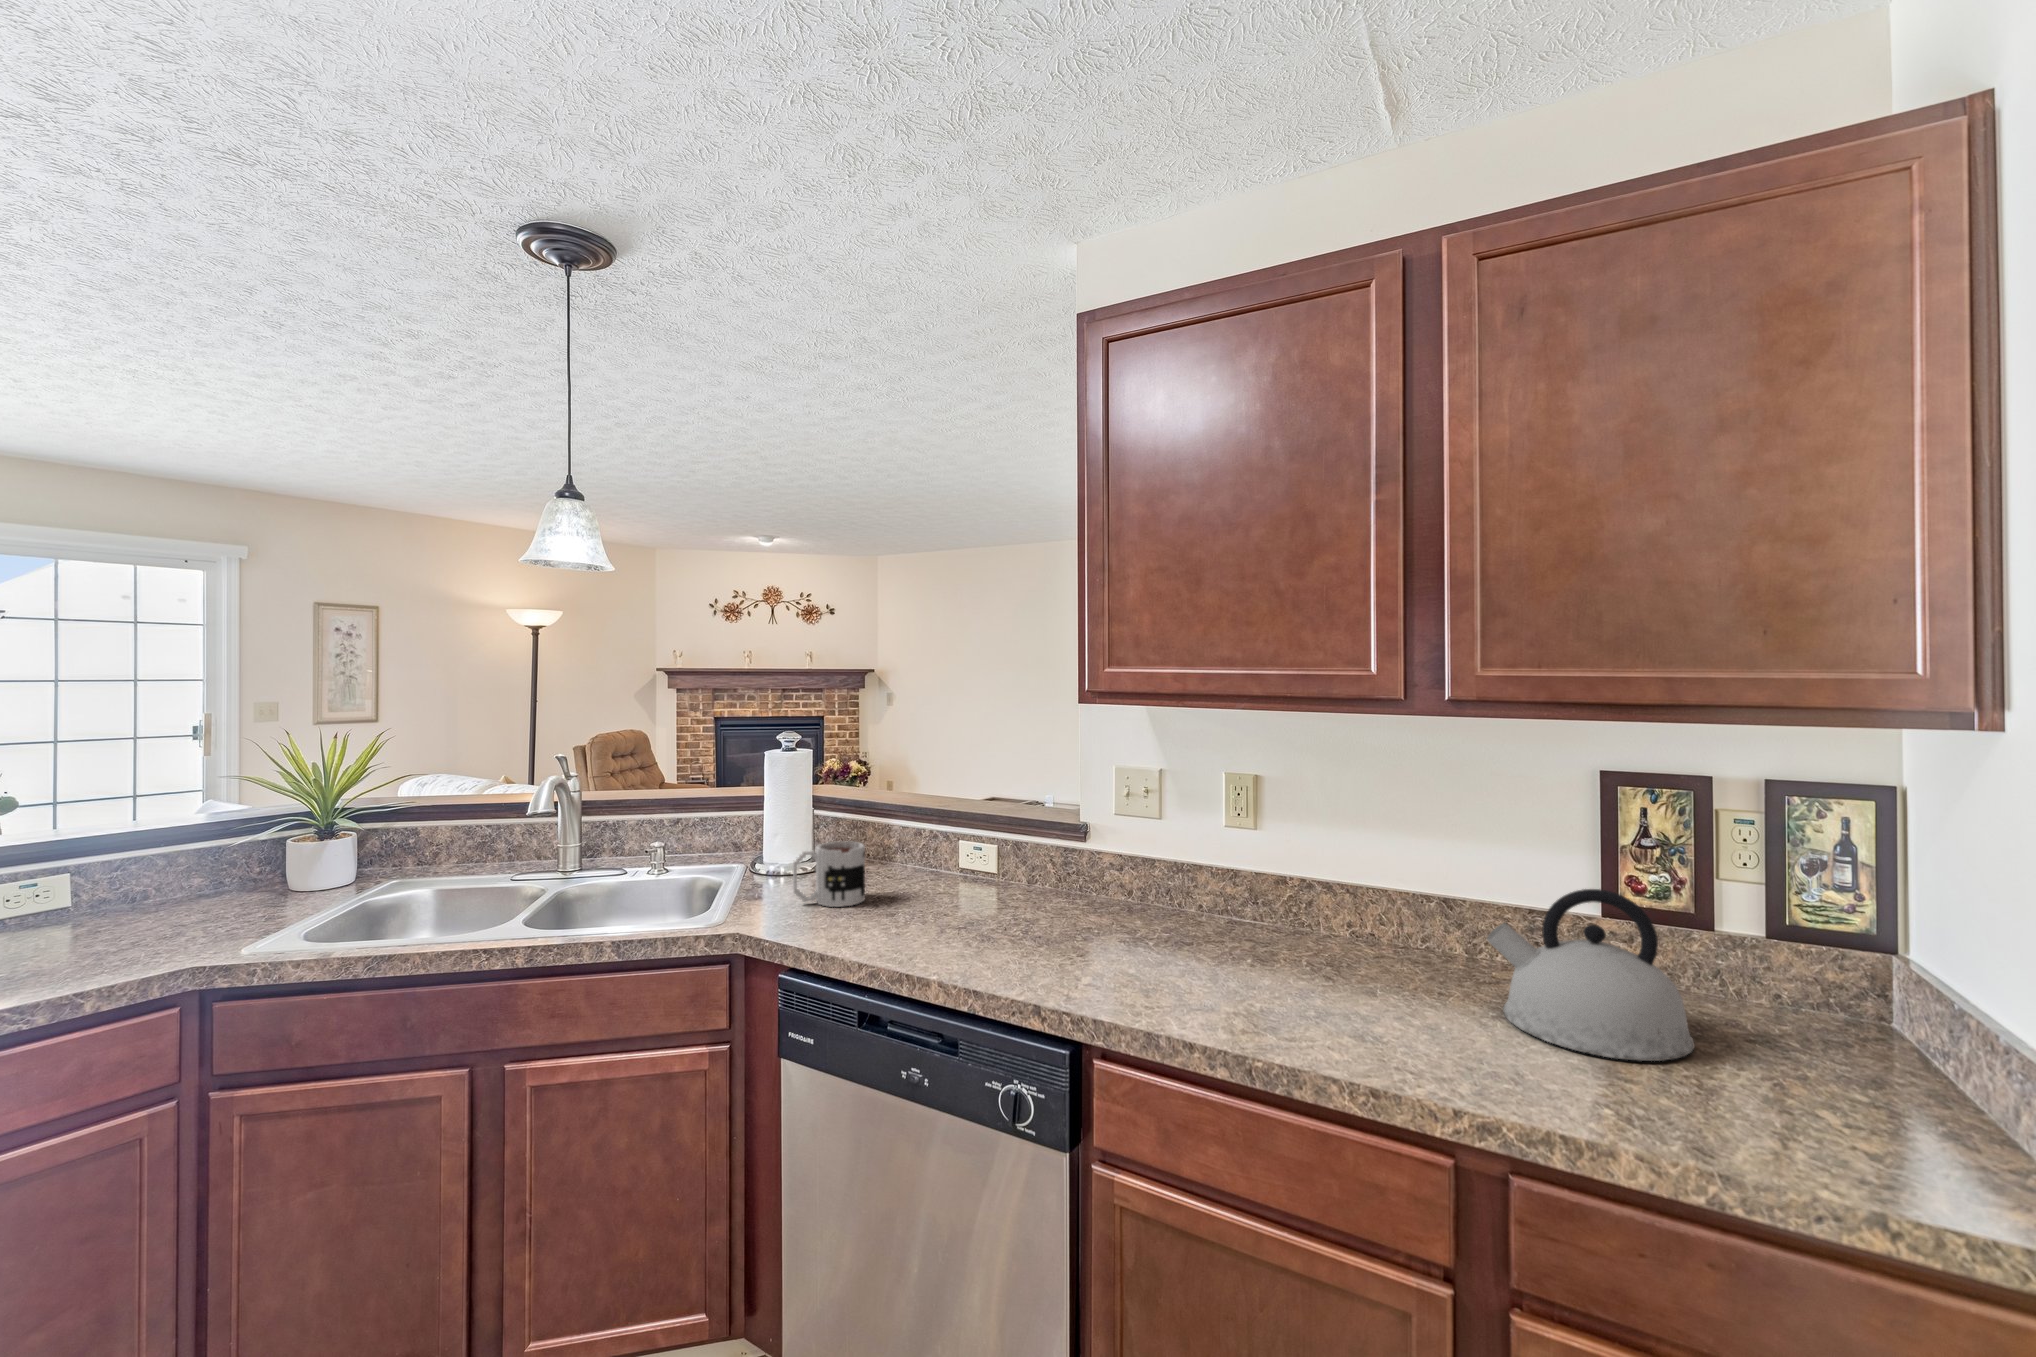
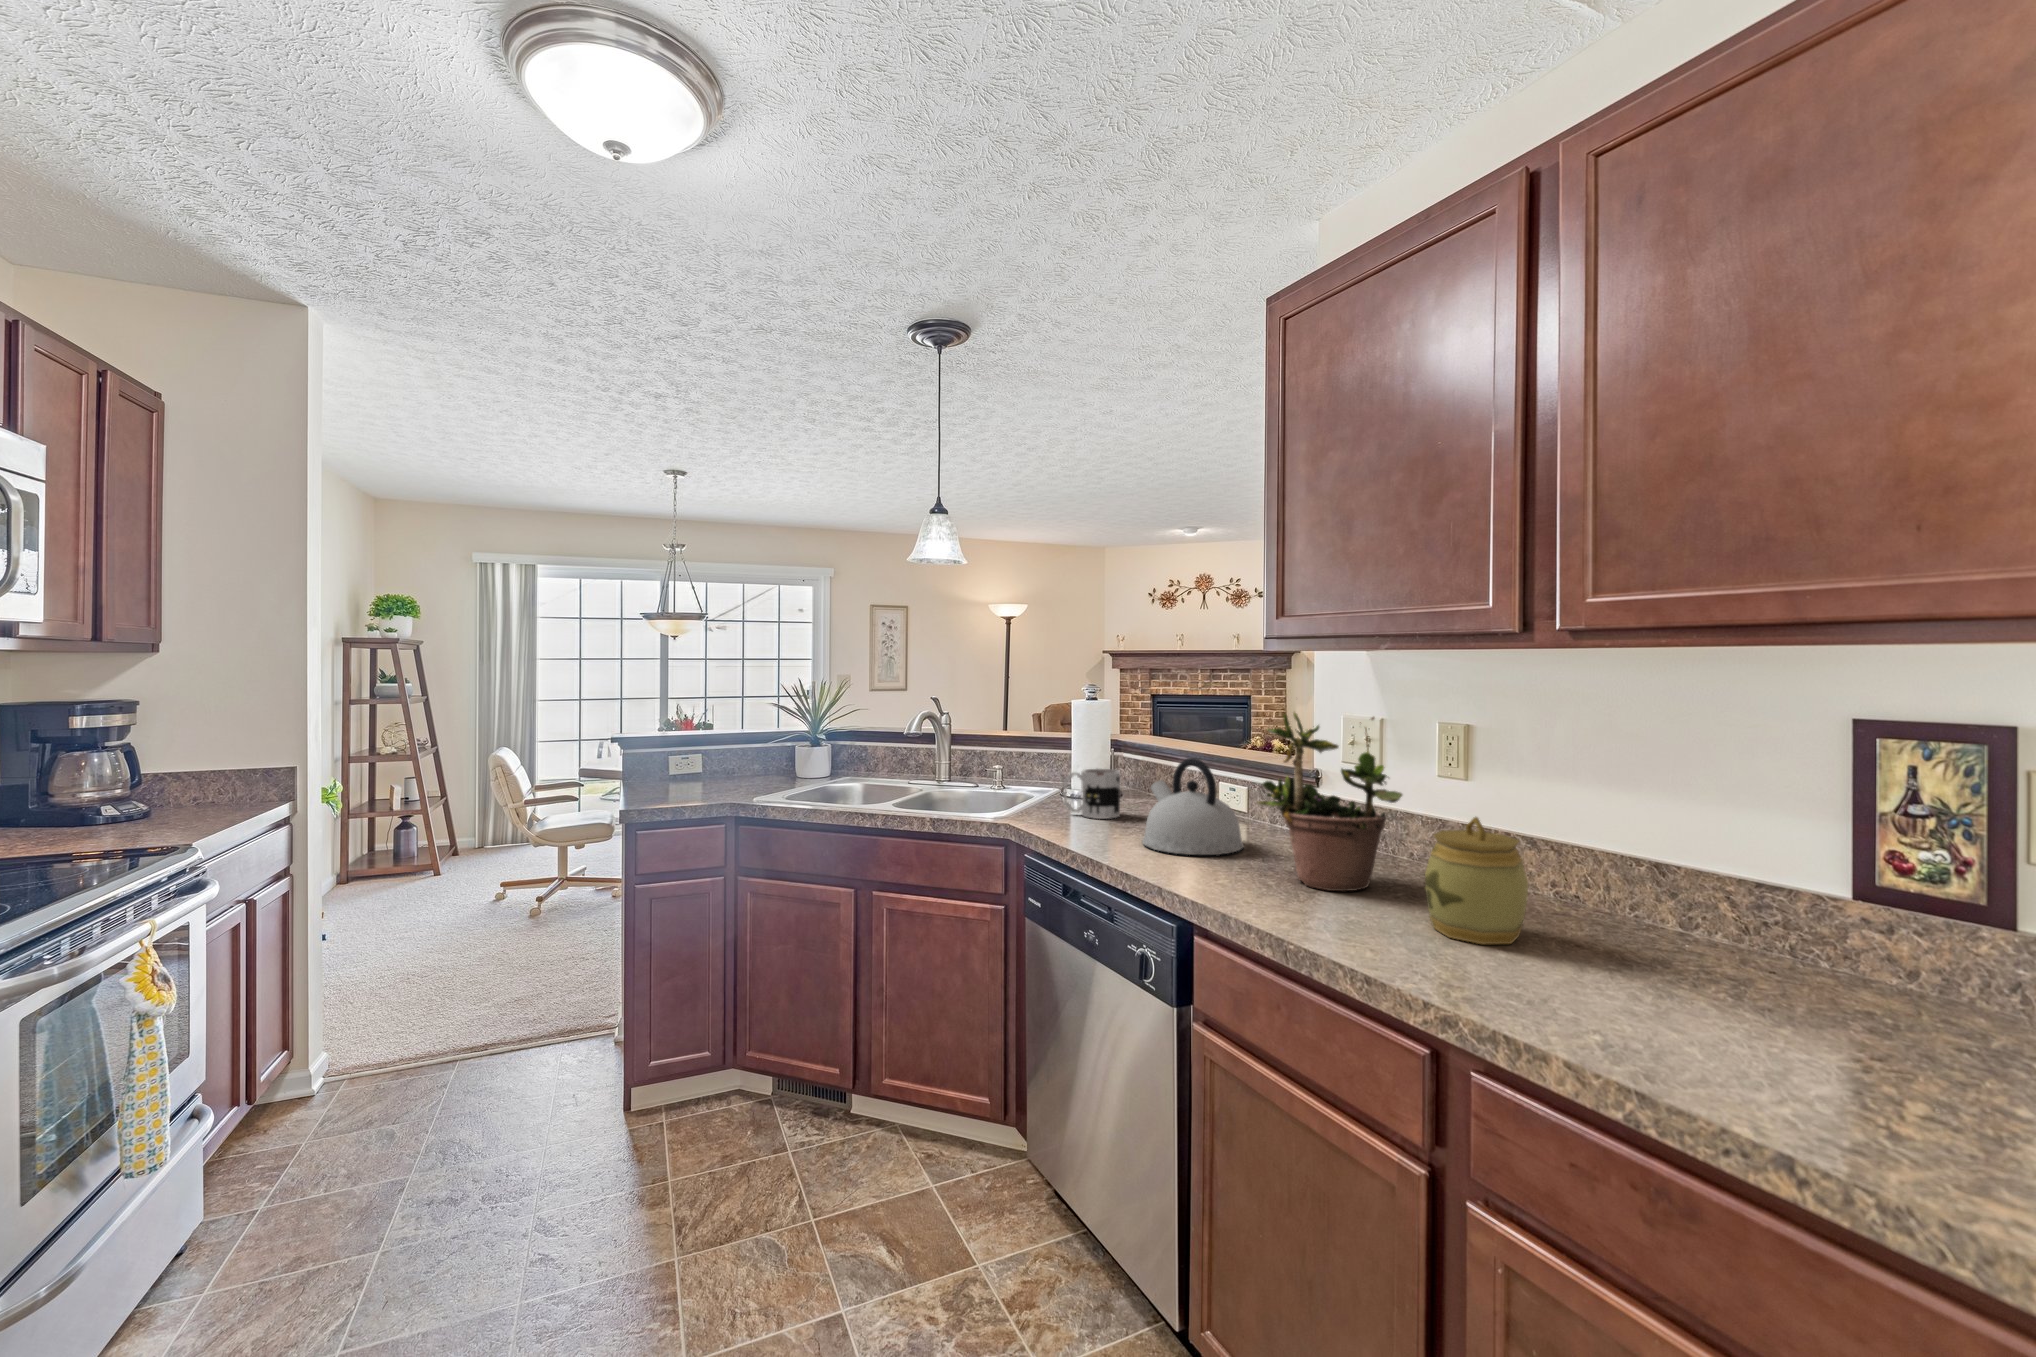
potted plant: none [1104,762,1252,969] -> present [1257,713,1402,891]
jar: none [1309,881,1404,1009] -> present [1425,817,1528,944]
kettle: present [1487,889,1694,1061] -> present [1142,758,1244,855]

